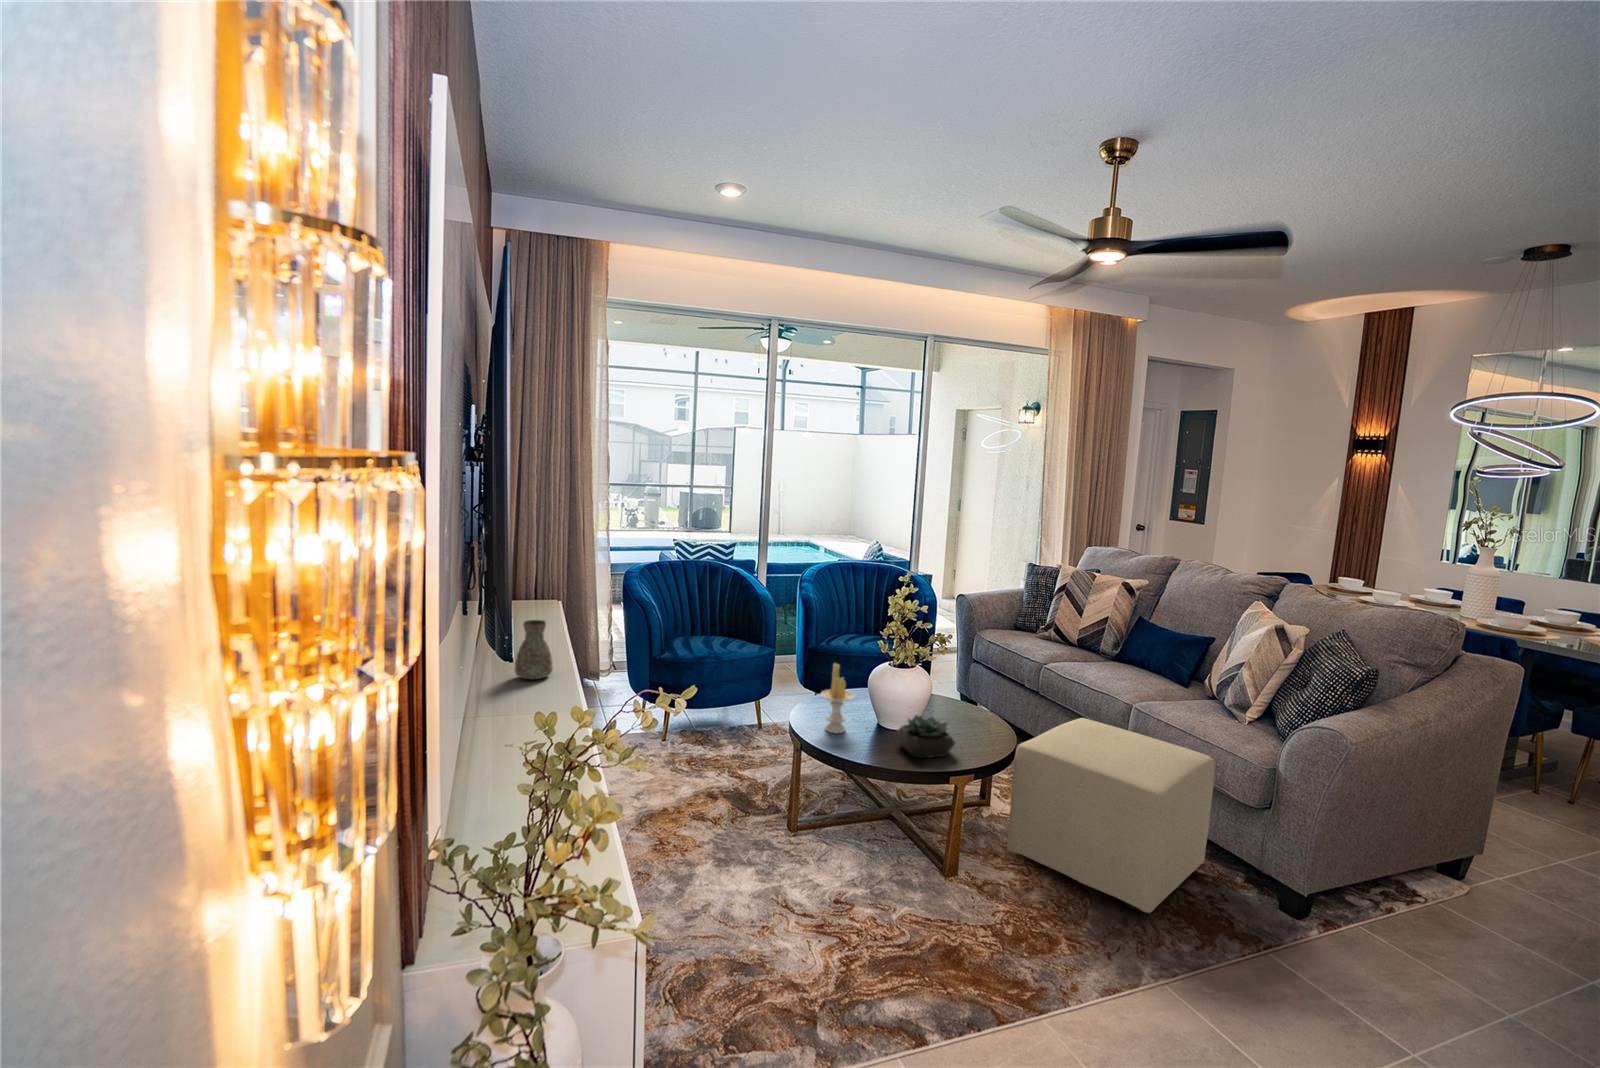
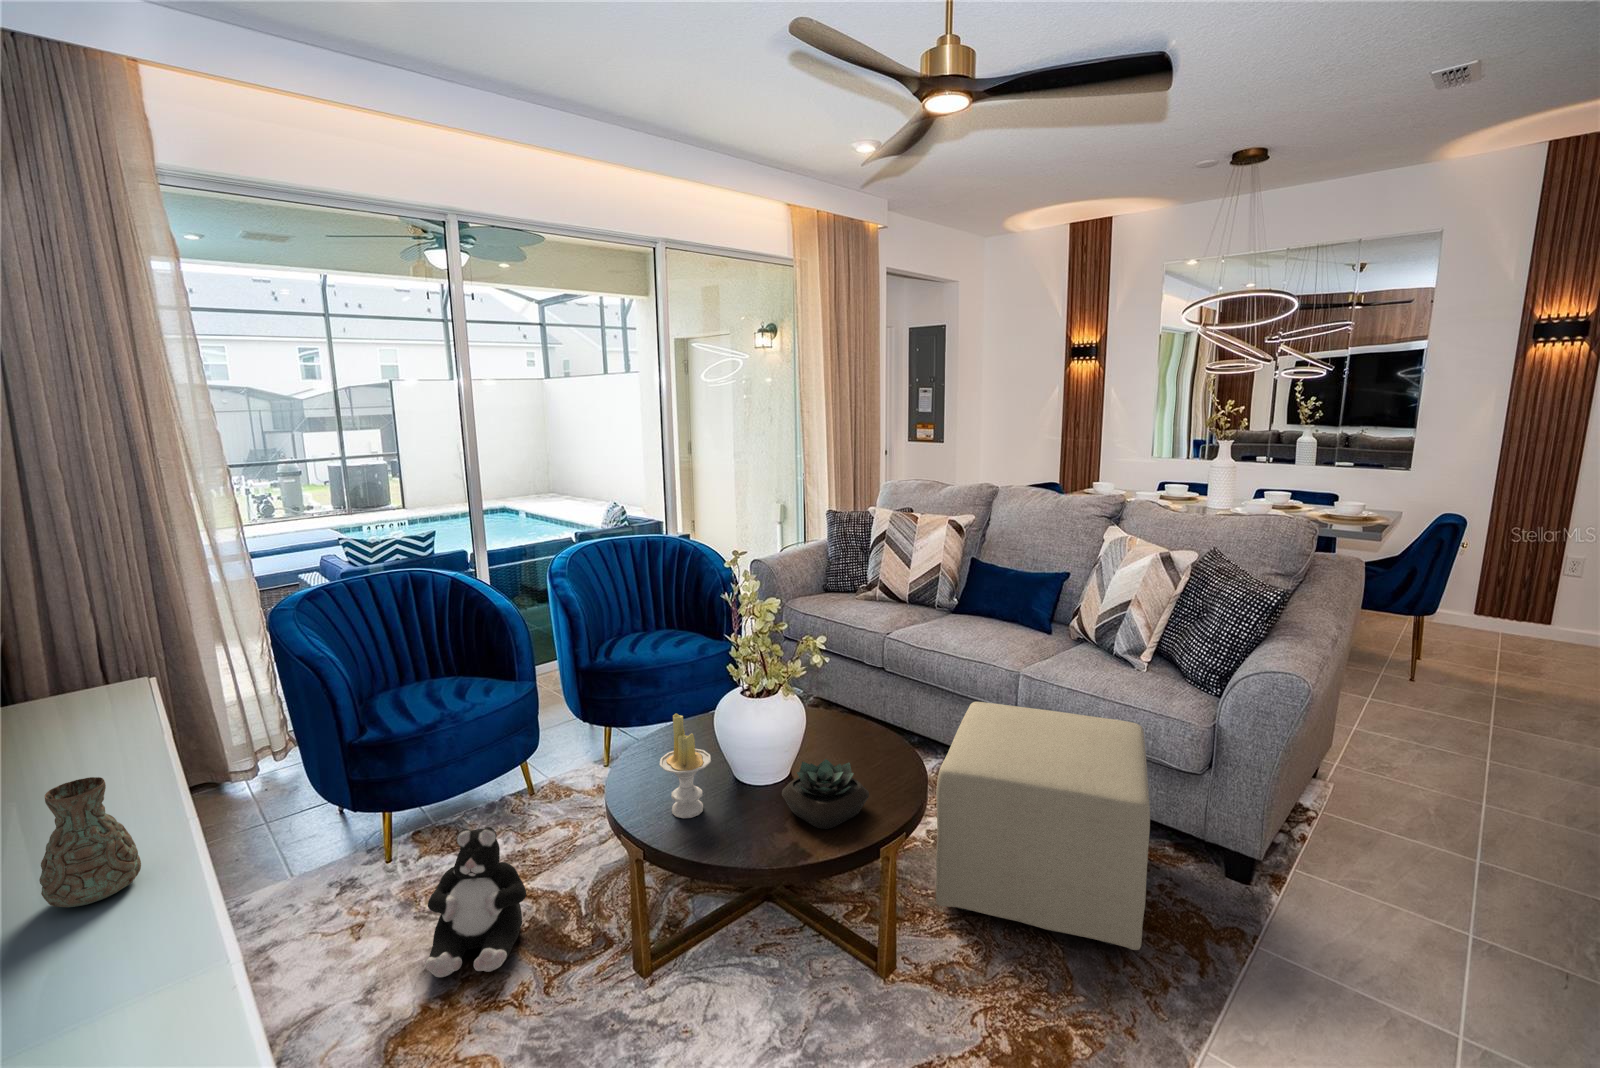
plush toy: none [670,716,734,803] -> present [425,827,526,977]

